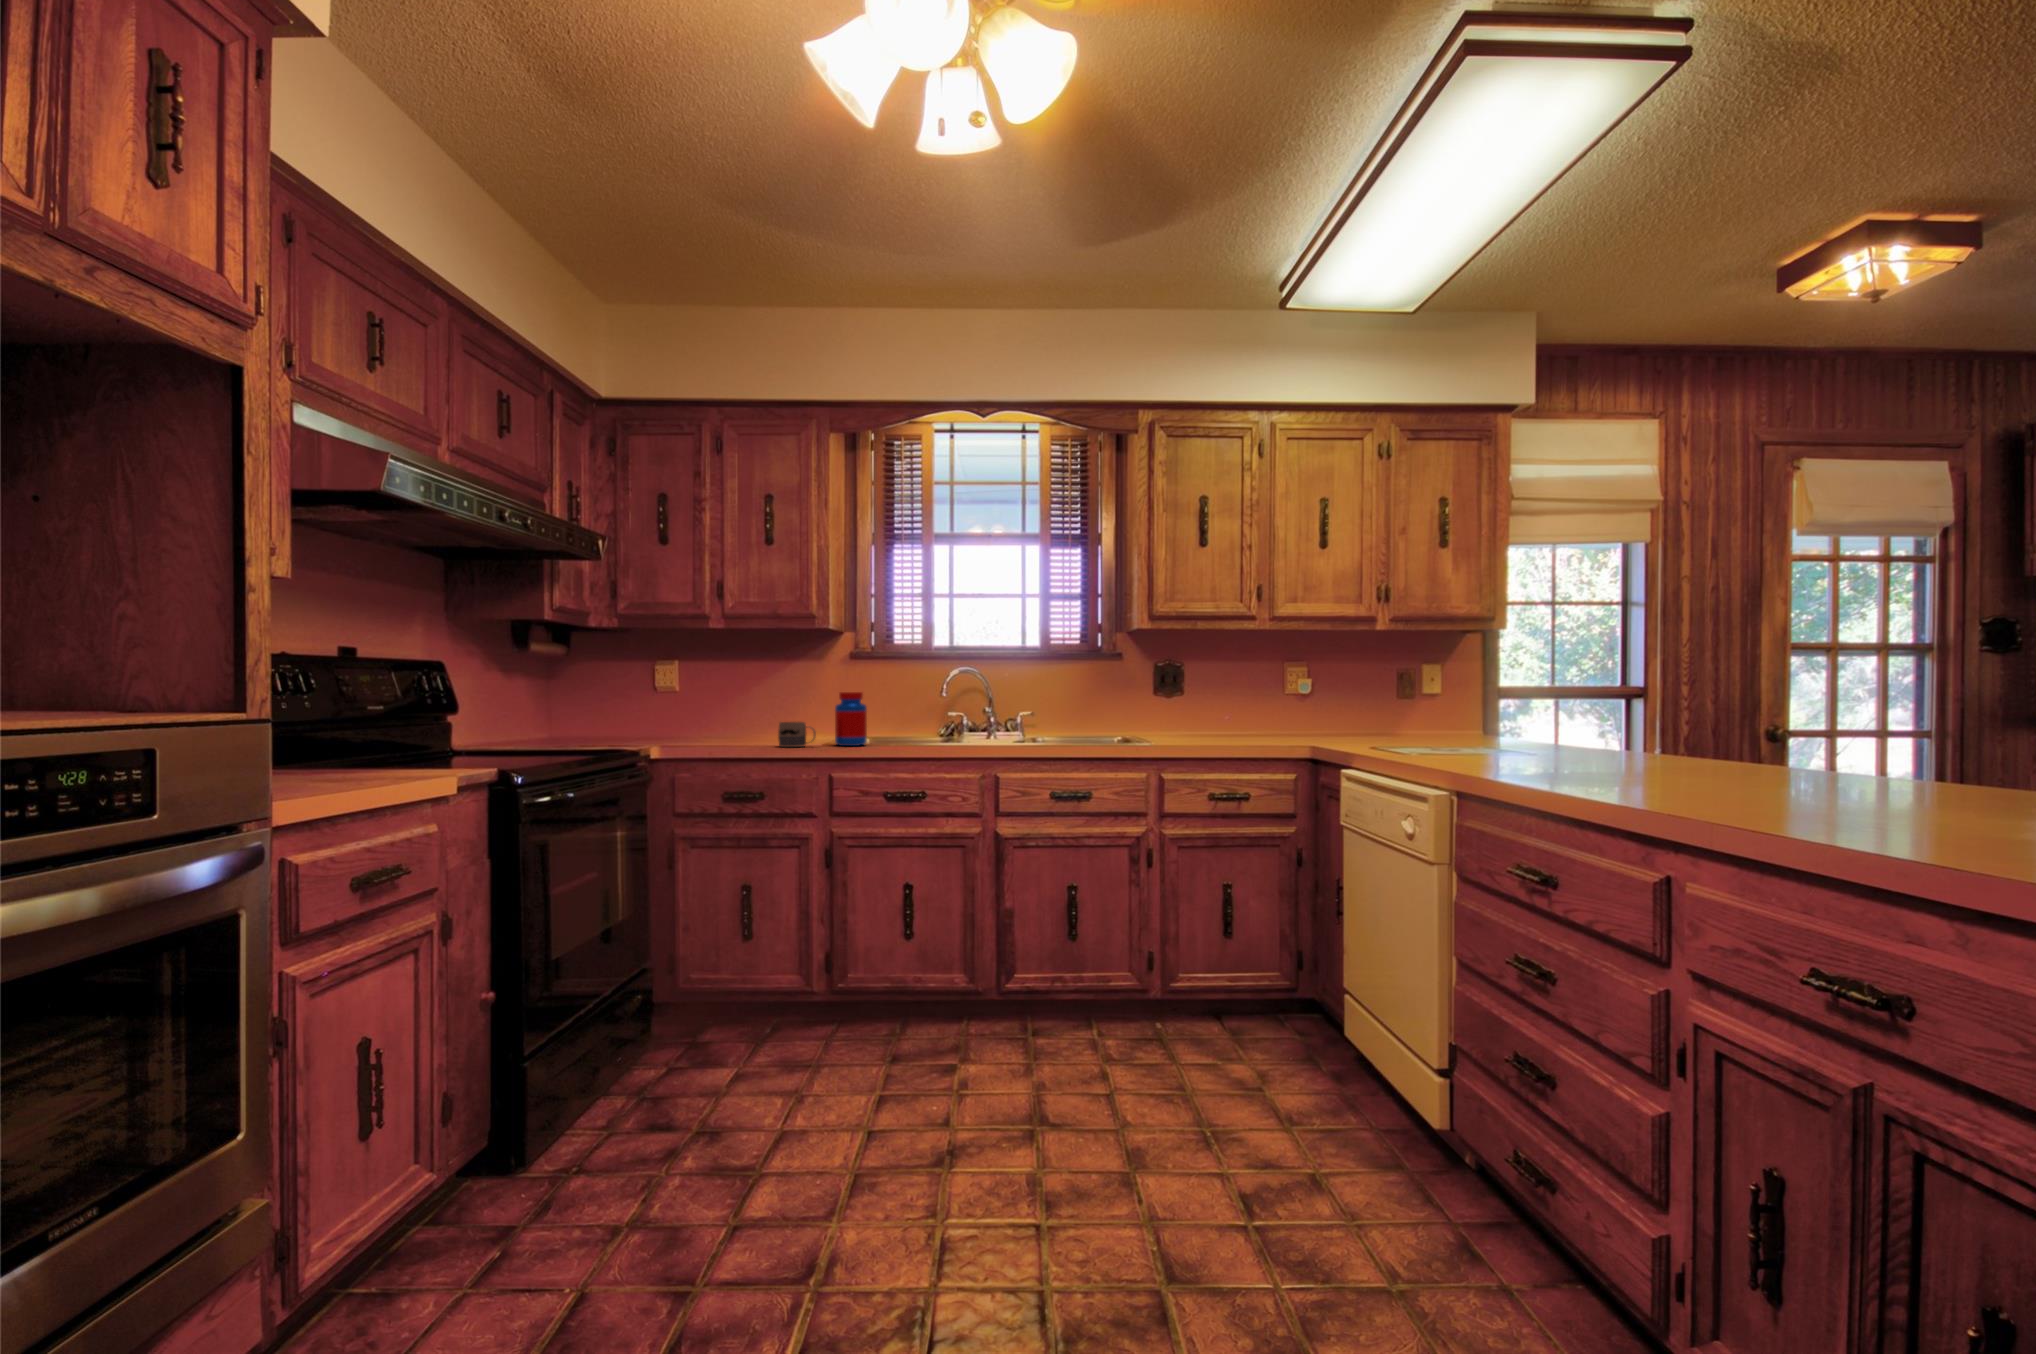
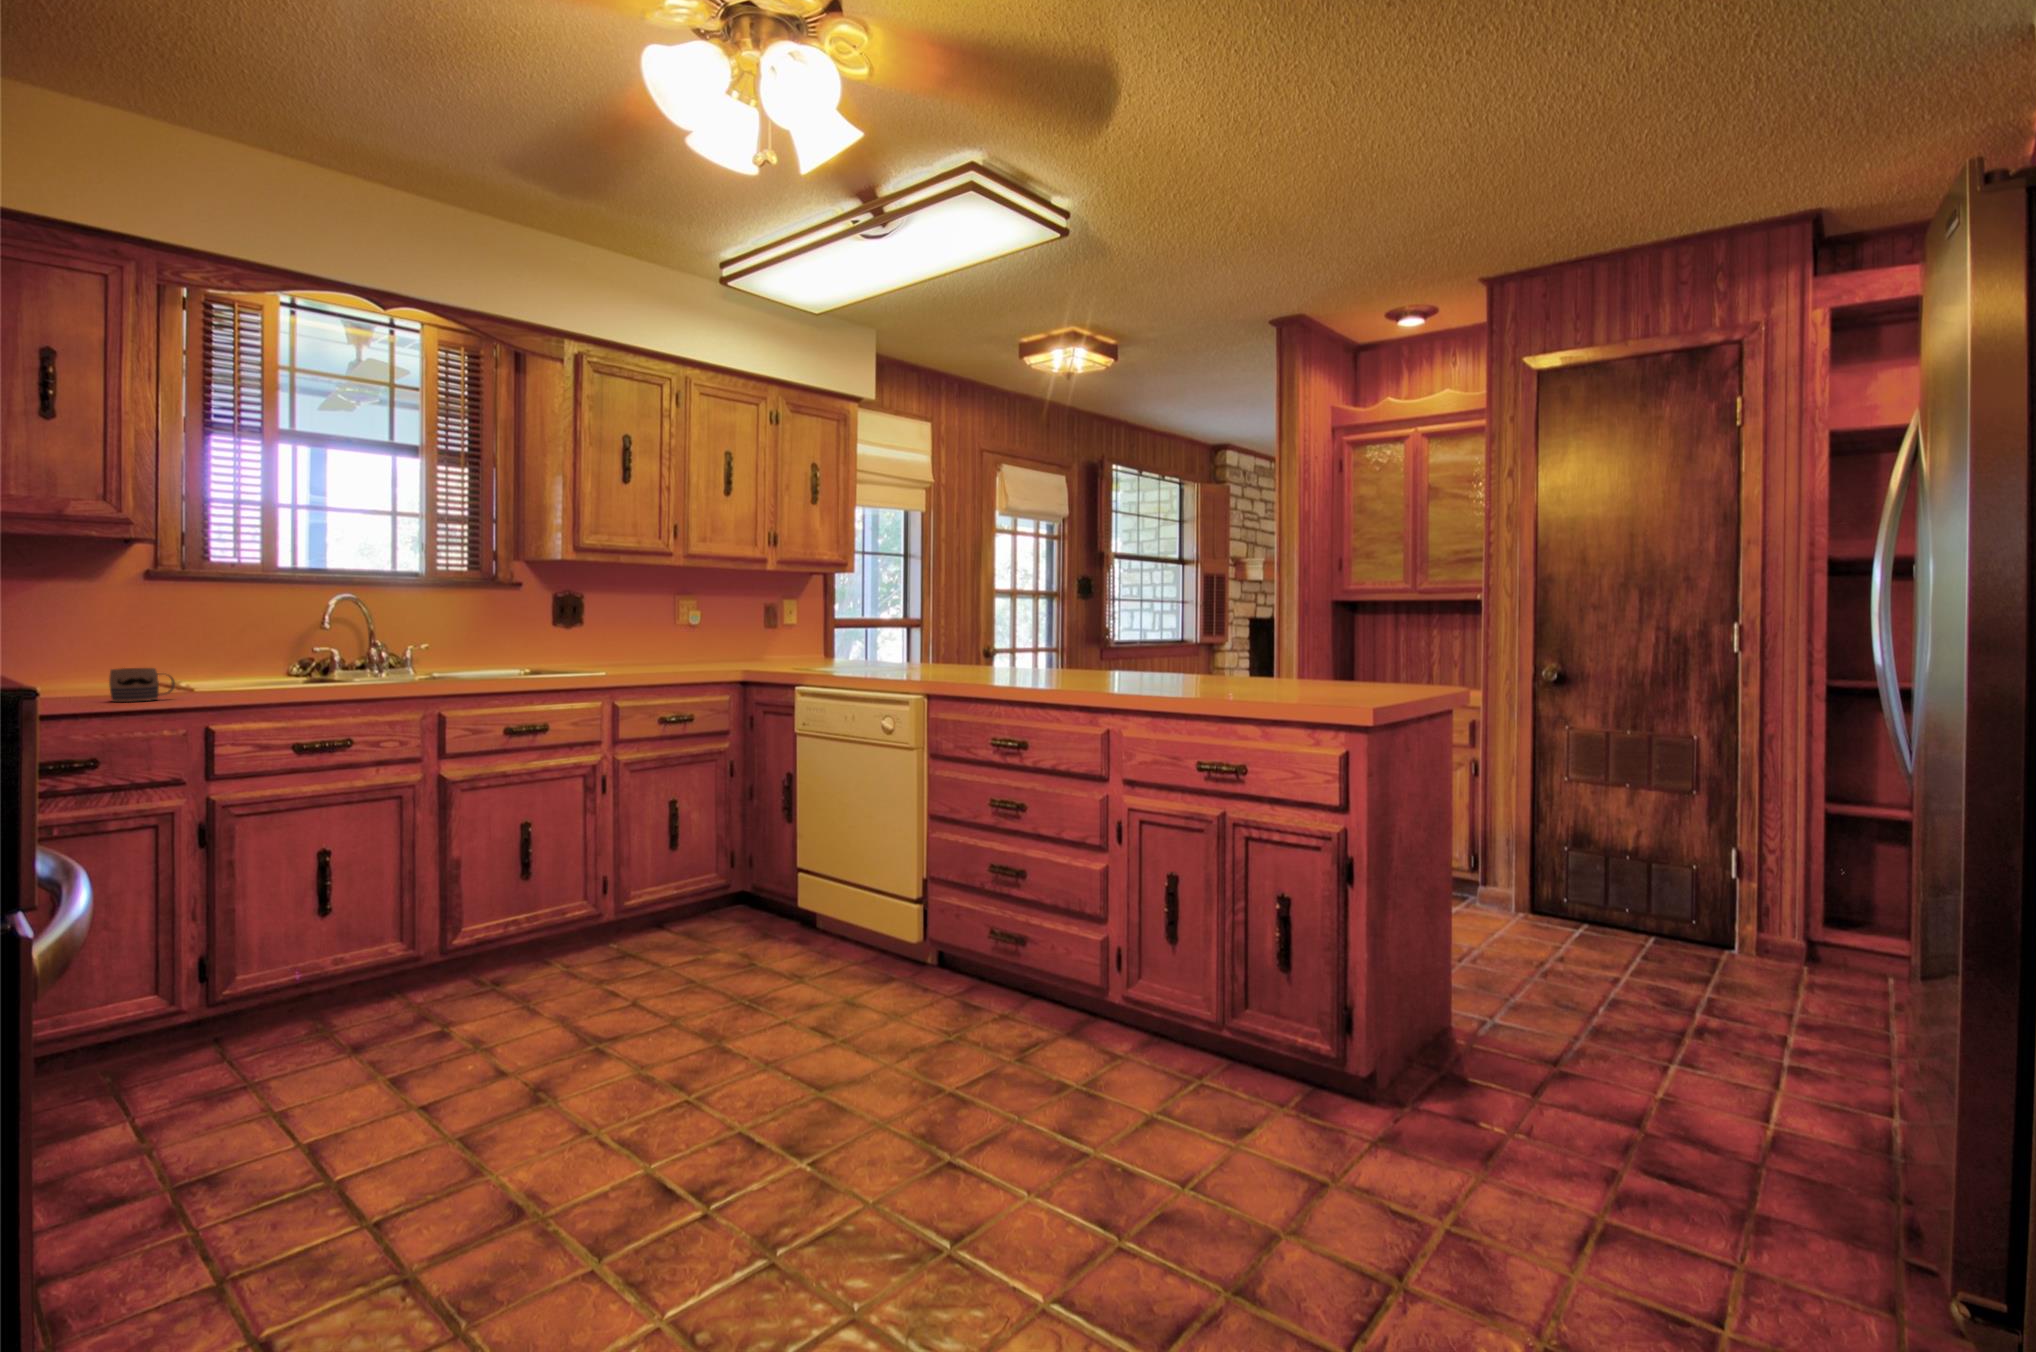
jar: present [835,692,867,746] -> none [190,628,244,696]

